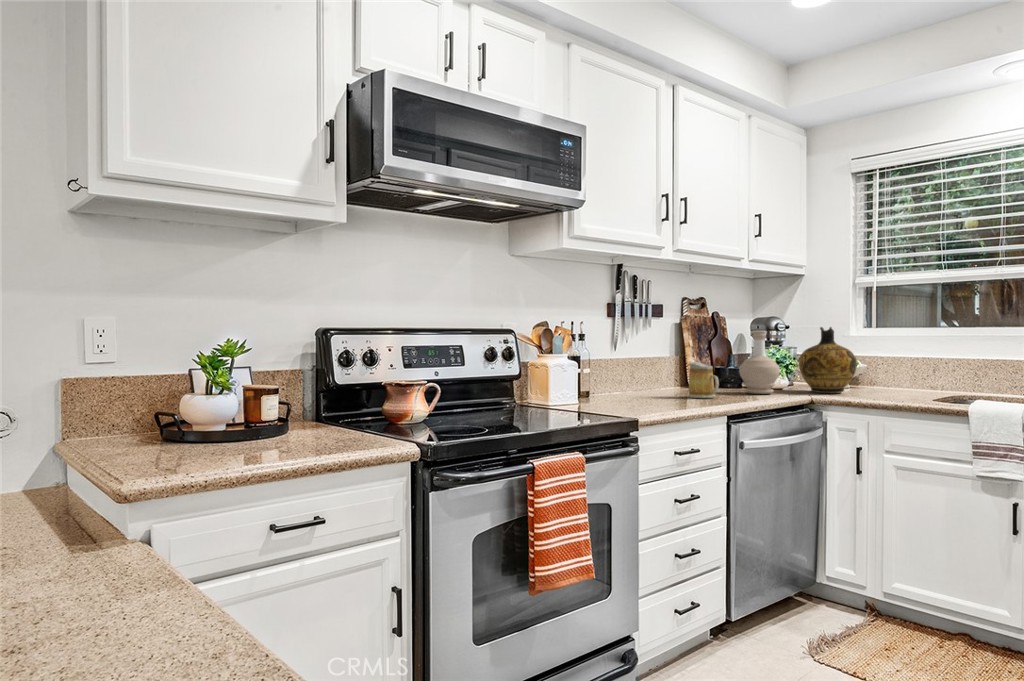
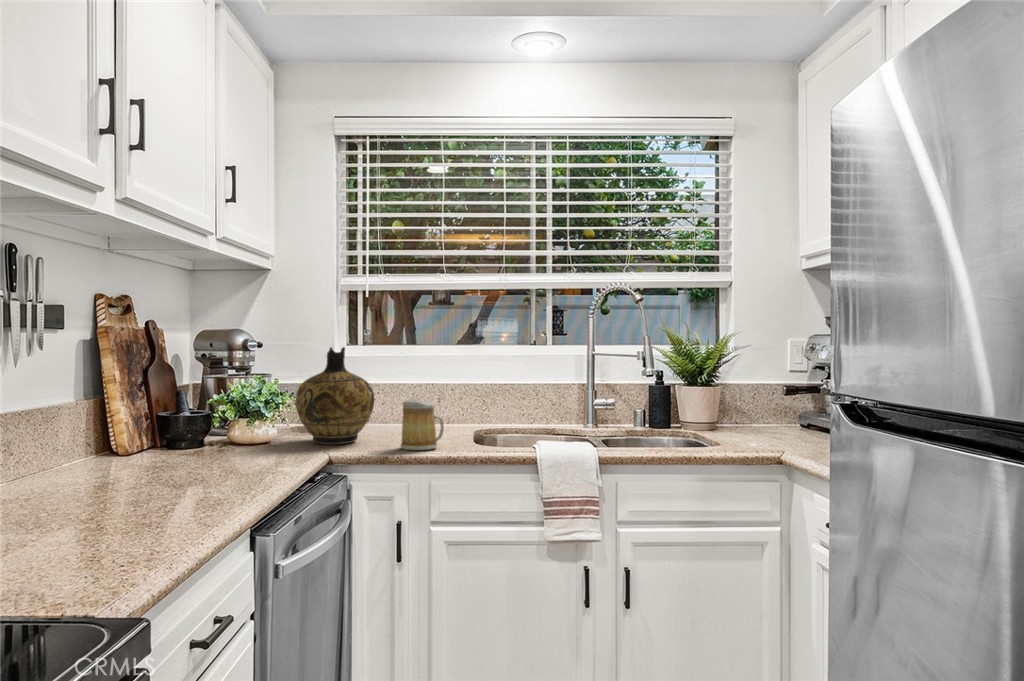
bottle: present [739,331,780,394] -> none [218,355,285,460]
mug: present [688,362,719,398] -> present [400,399,444,450]

